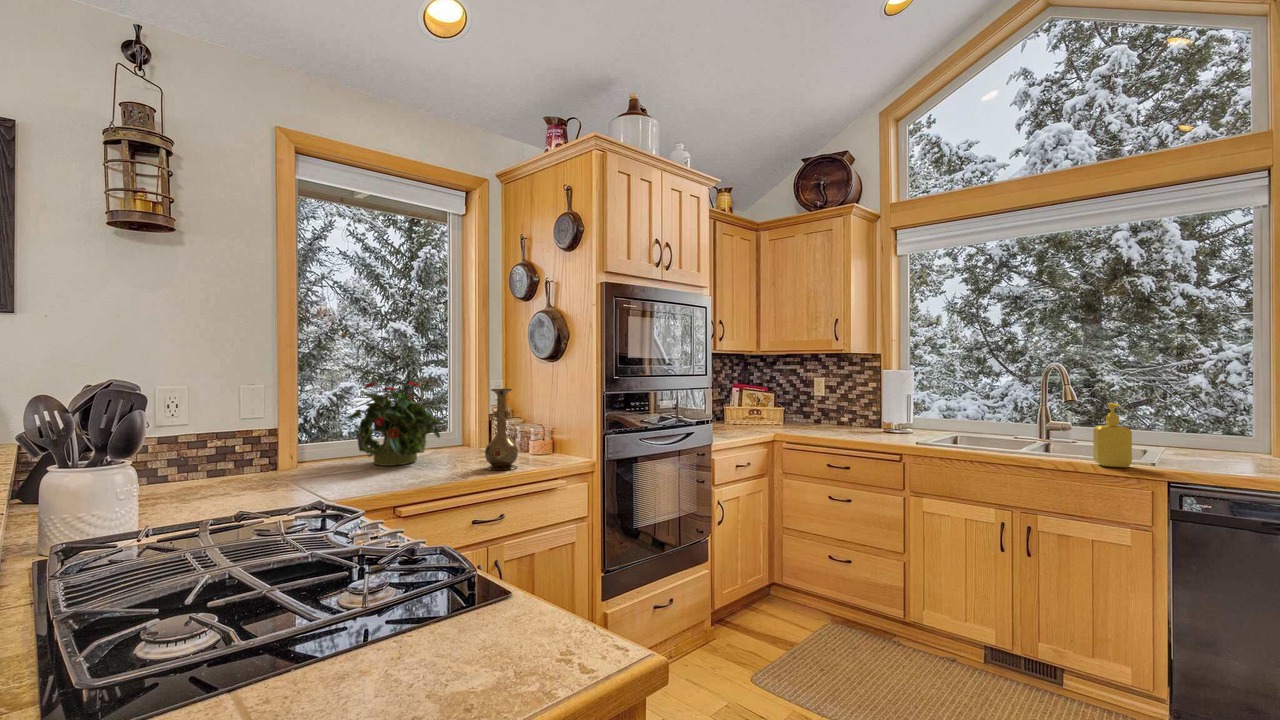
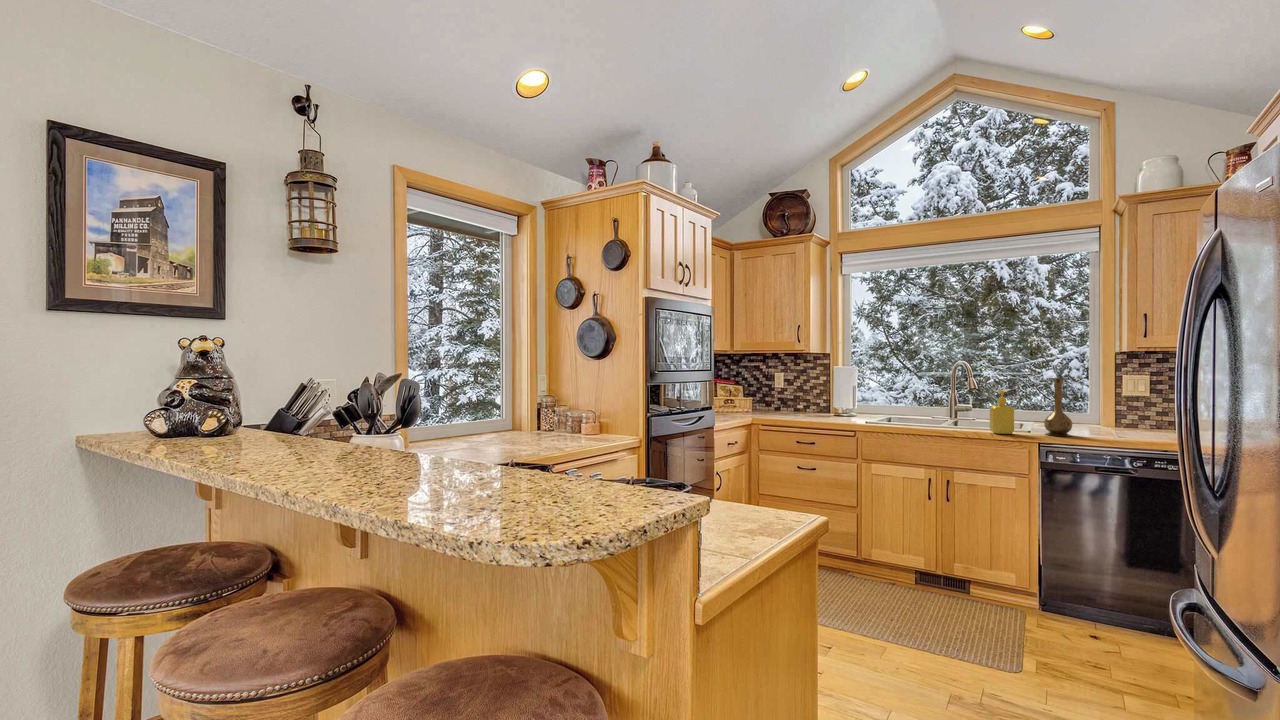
potted plant: present [347,382,441,466] -> none [449,375,522,444]
vase: present [485,389,518,470] -> present [1044,378,1072,436]

